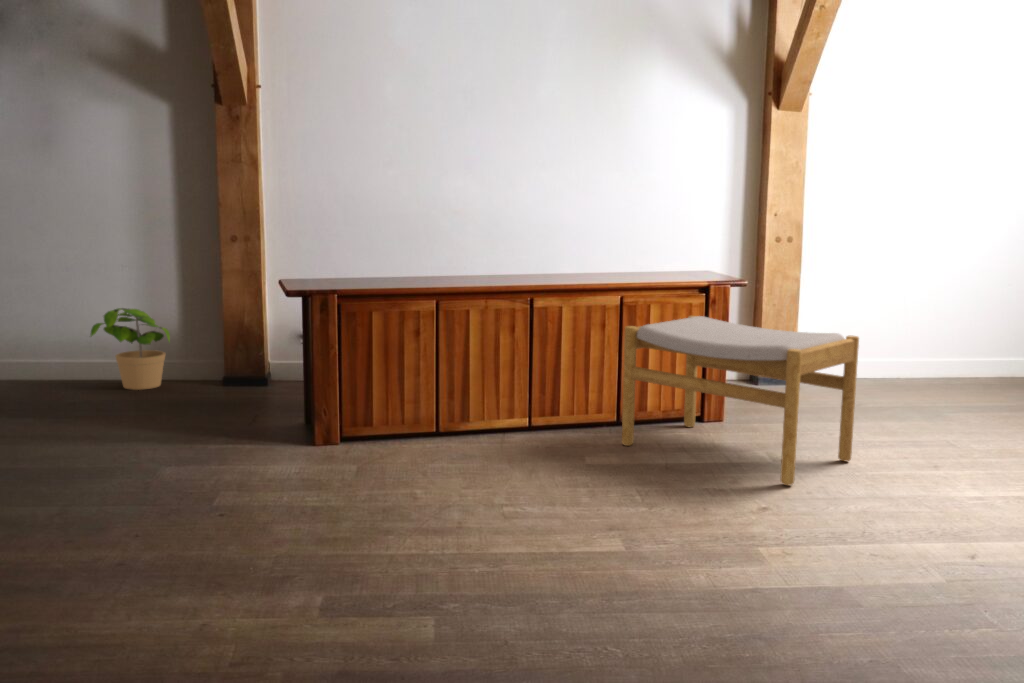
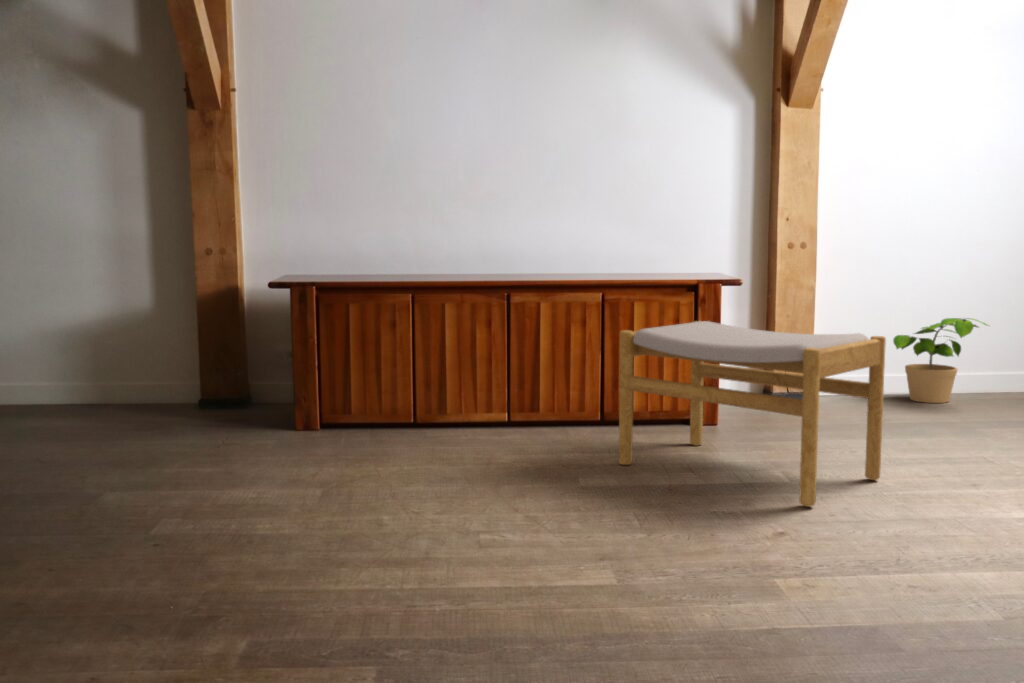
potted plant: present [91,308,170,390] -> present [893,318,987,403]

